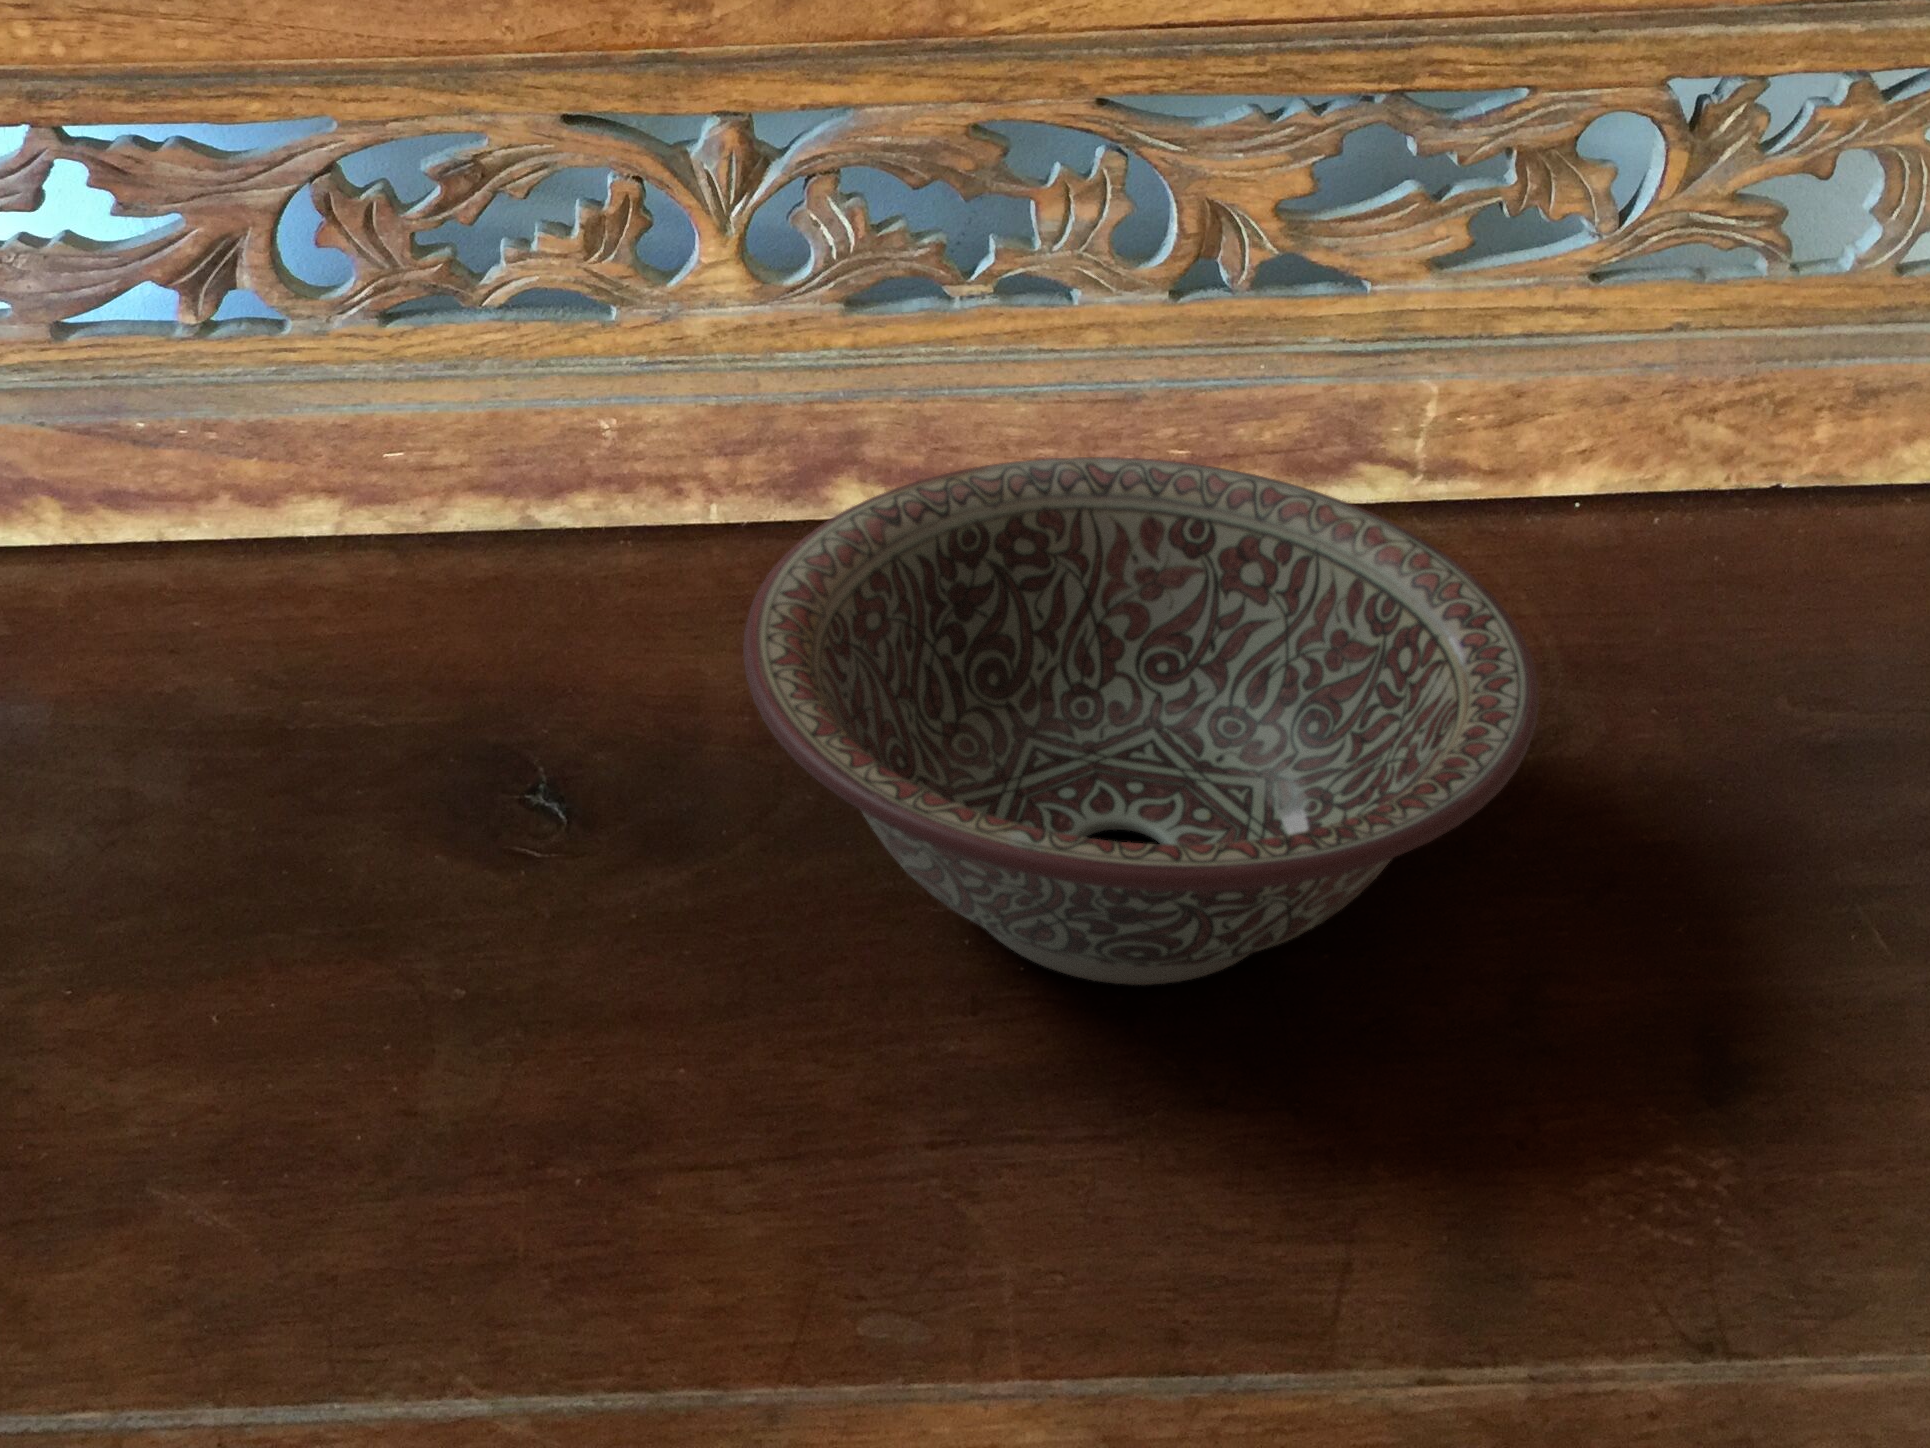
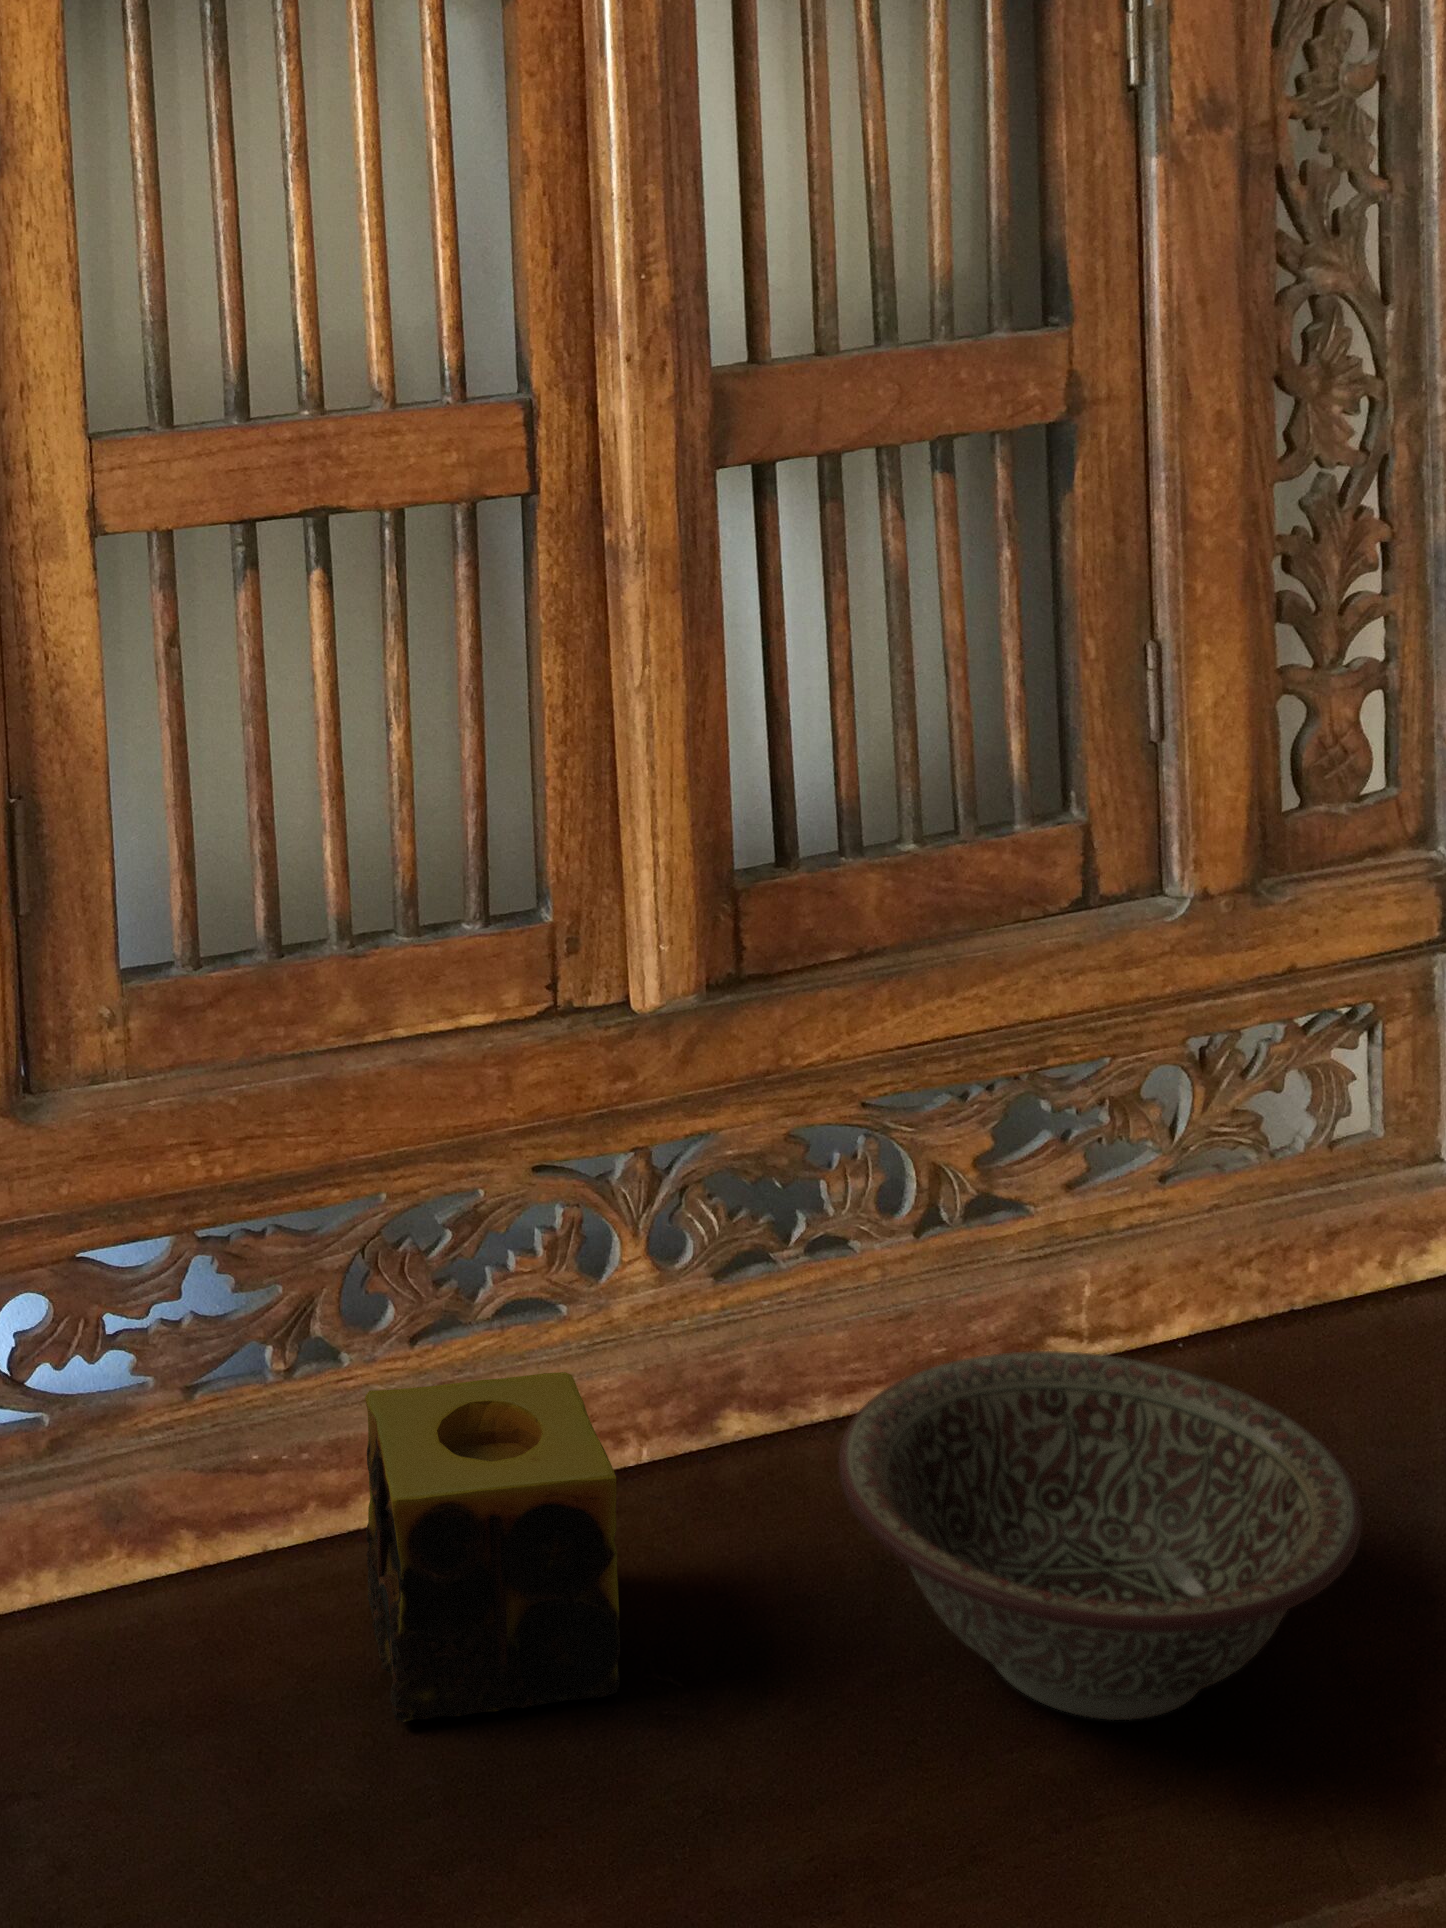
candle: none [102,361,506,798] -> present [365,1372,620,1722]

